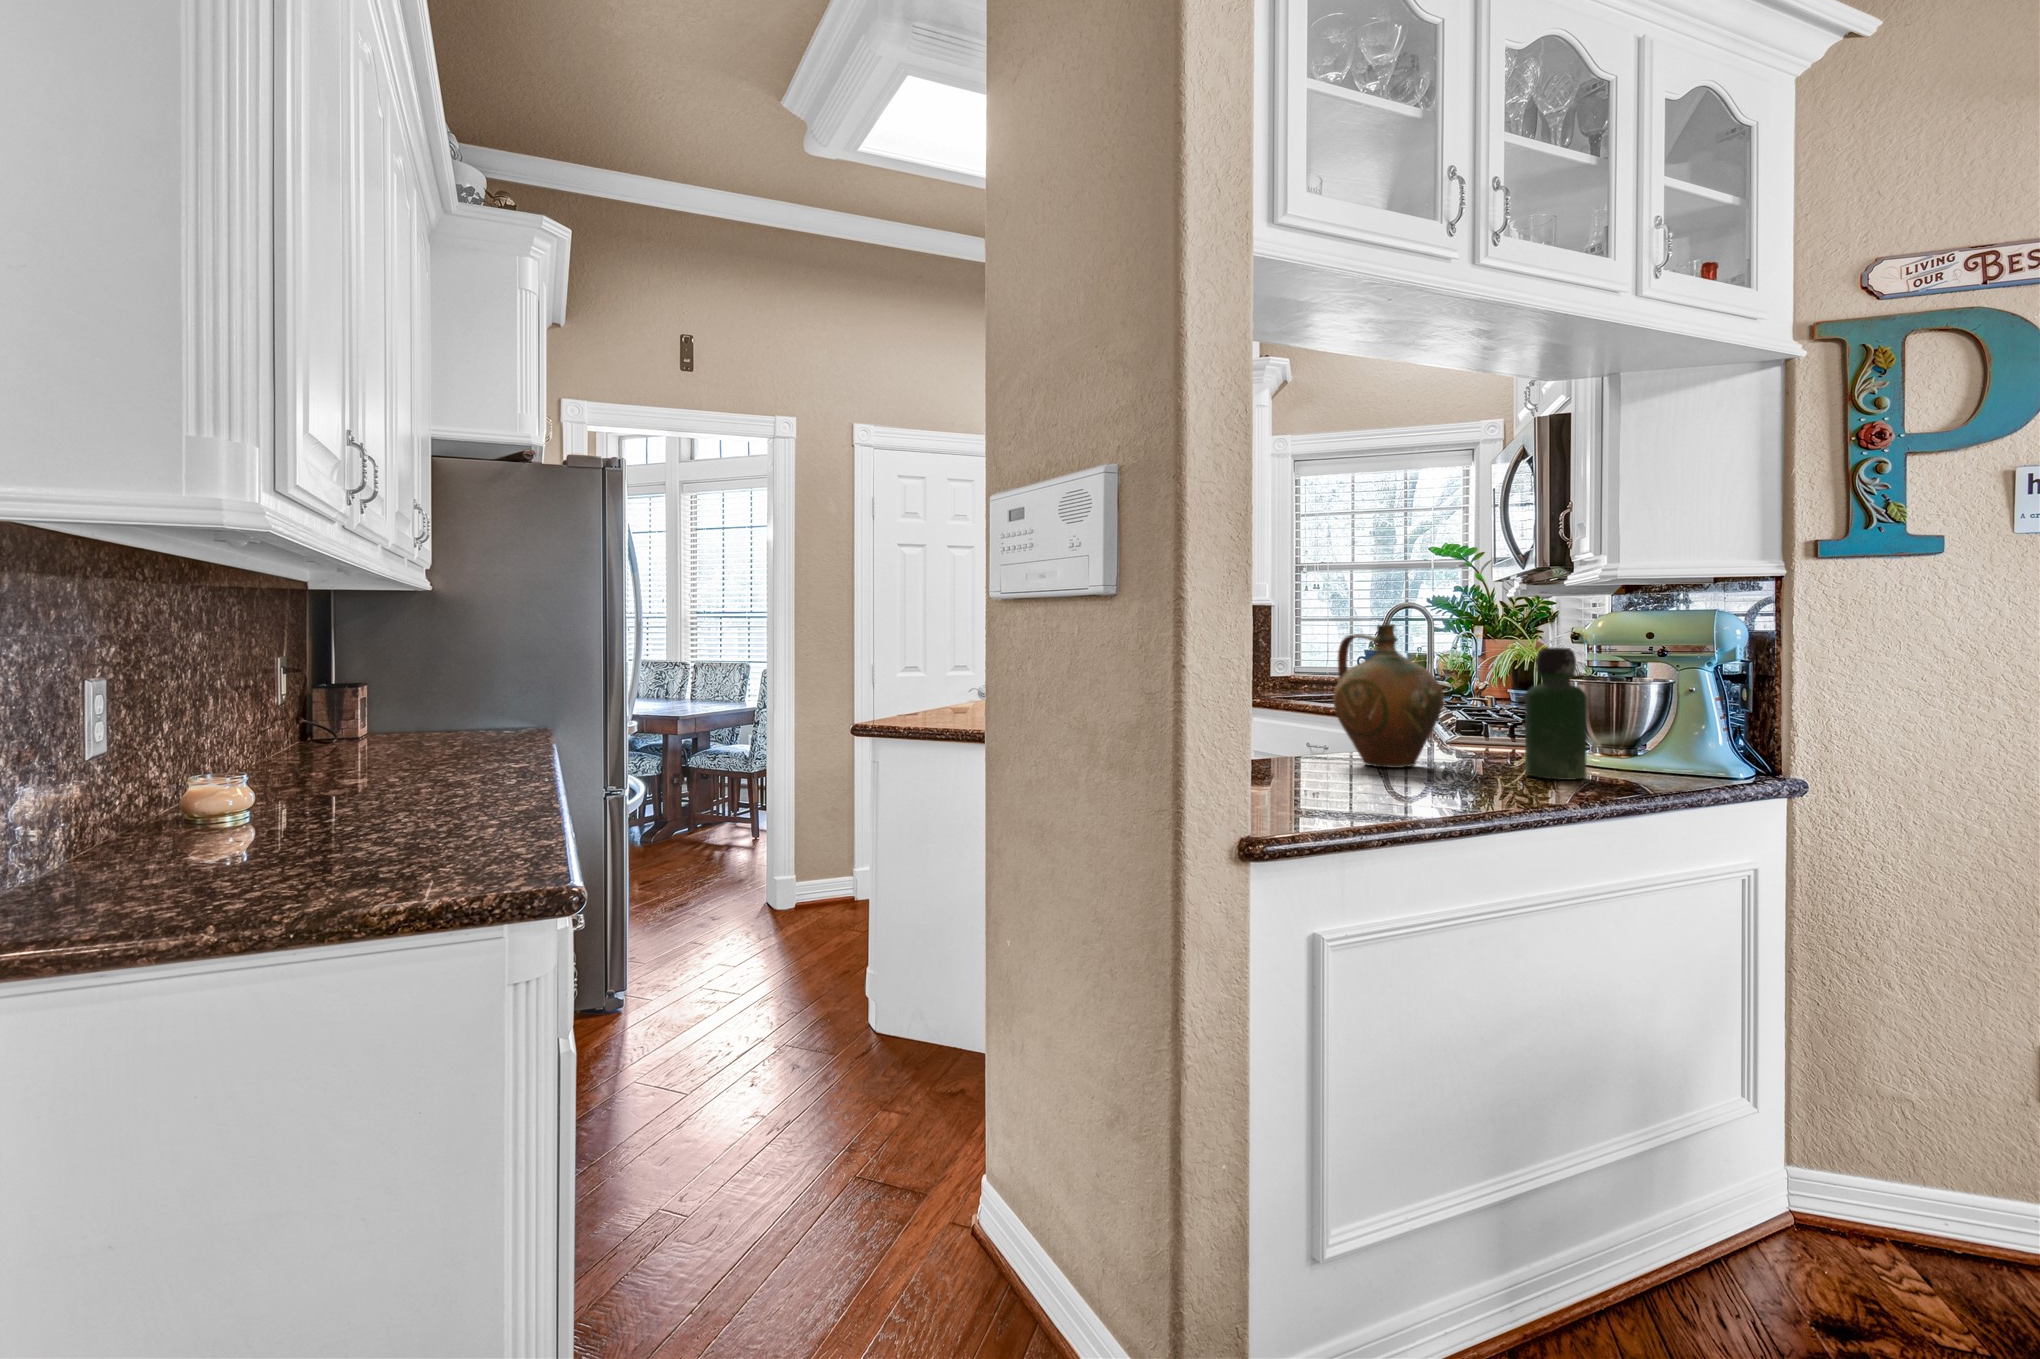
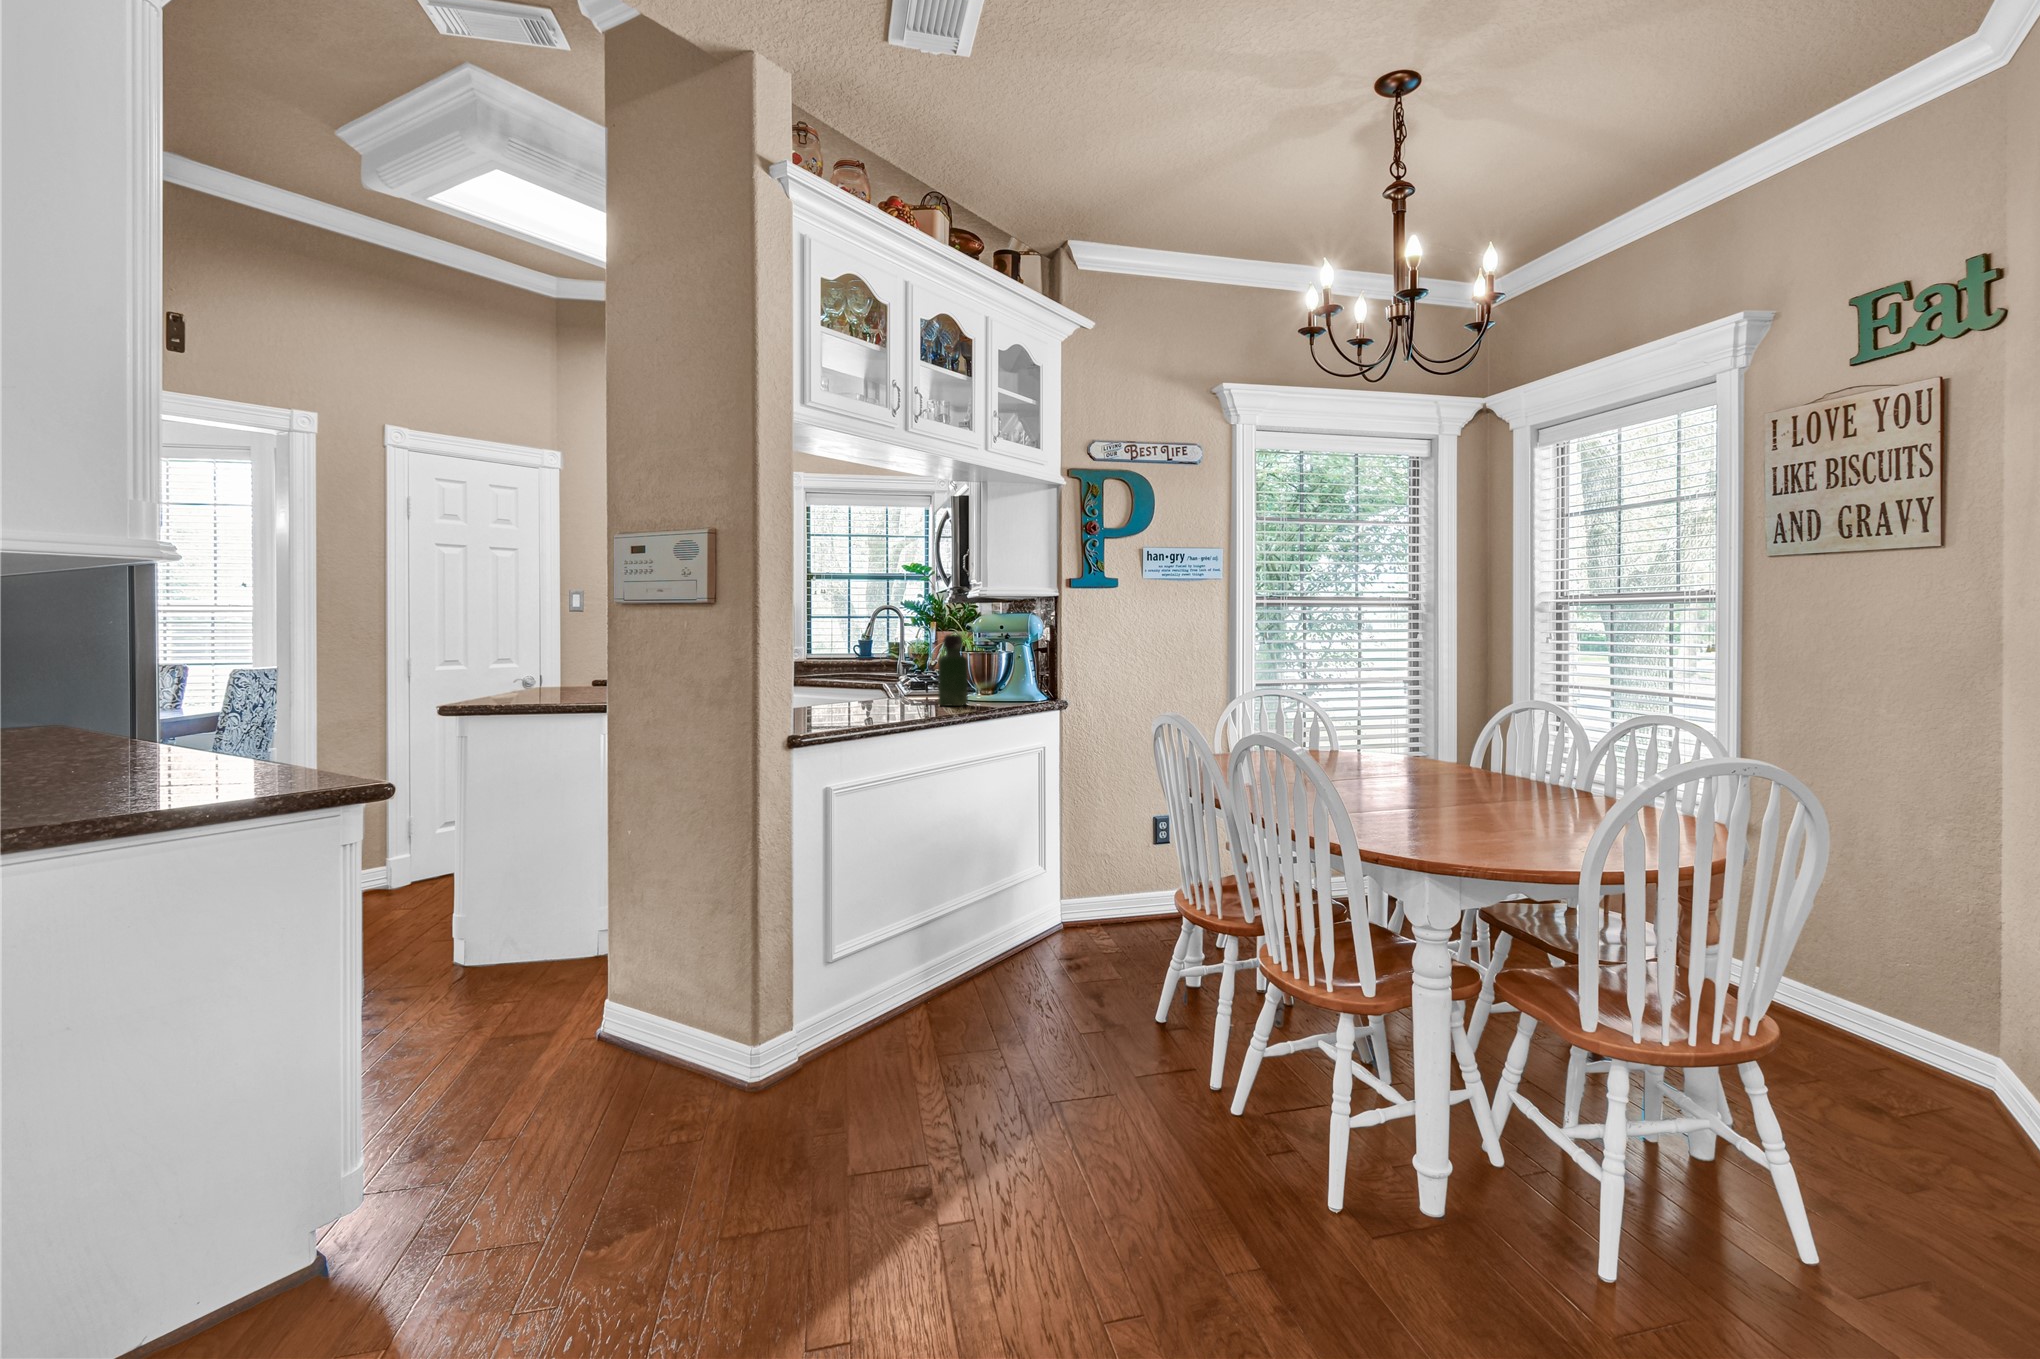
ceramic jug: present [1333,624,1444,768] -> none [835,622,897,706]

